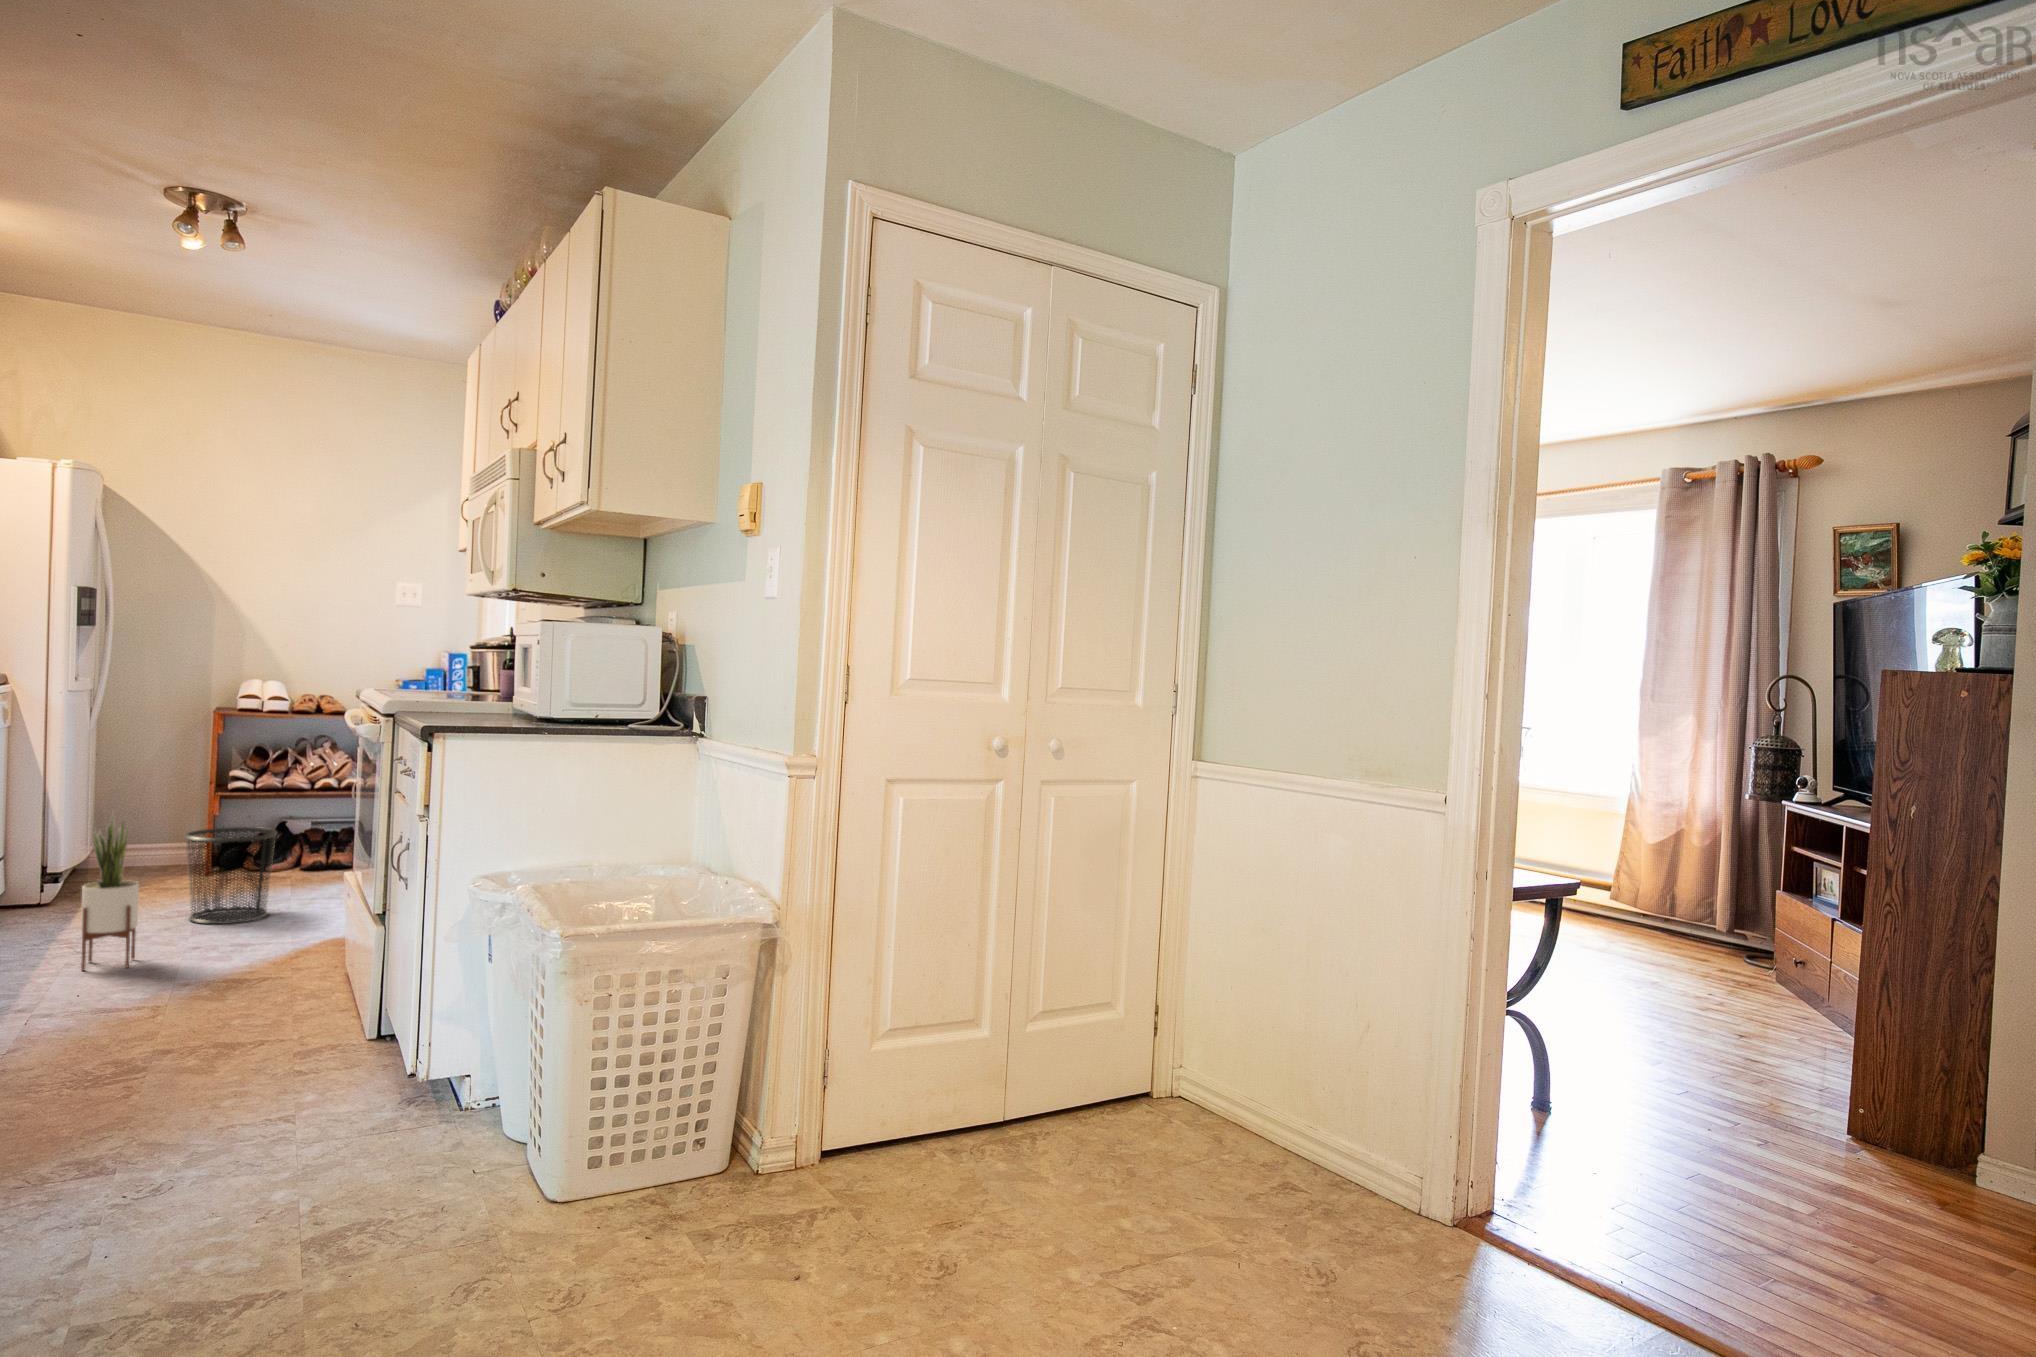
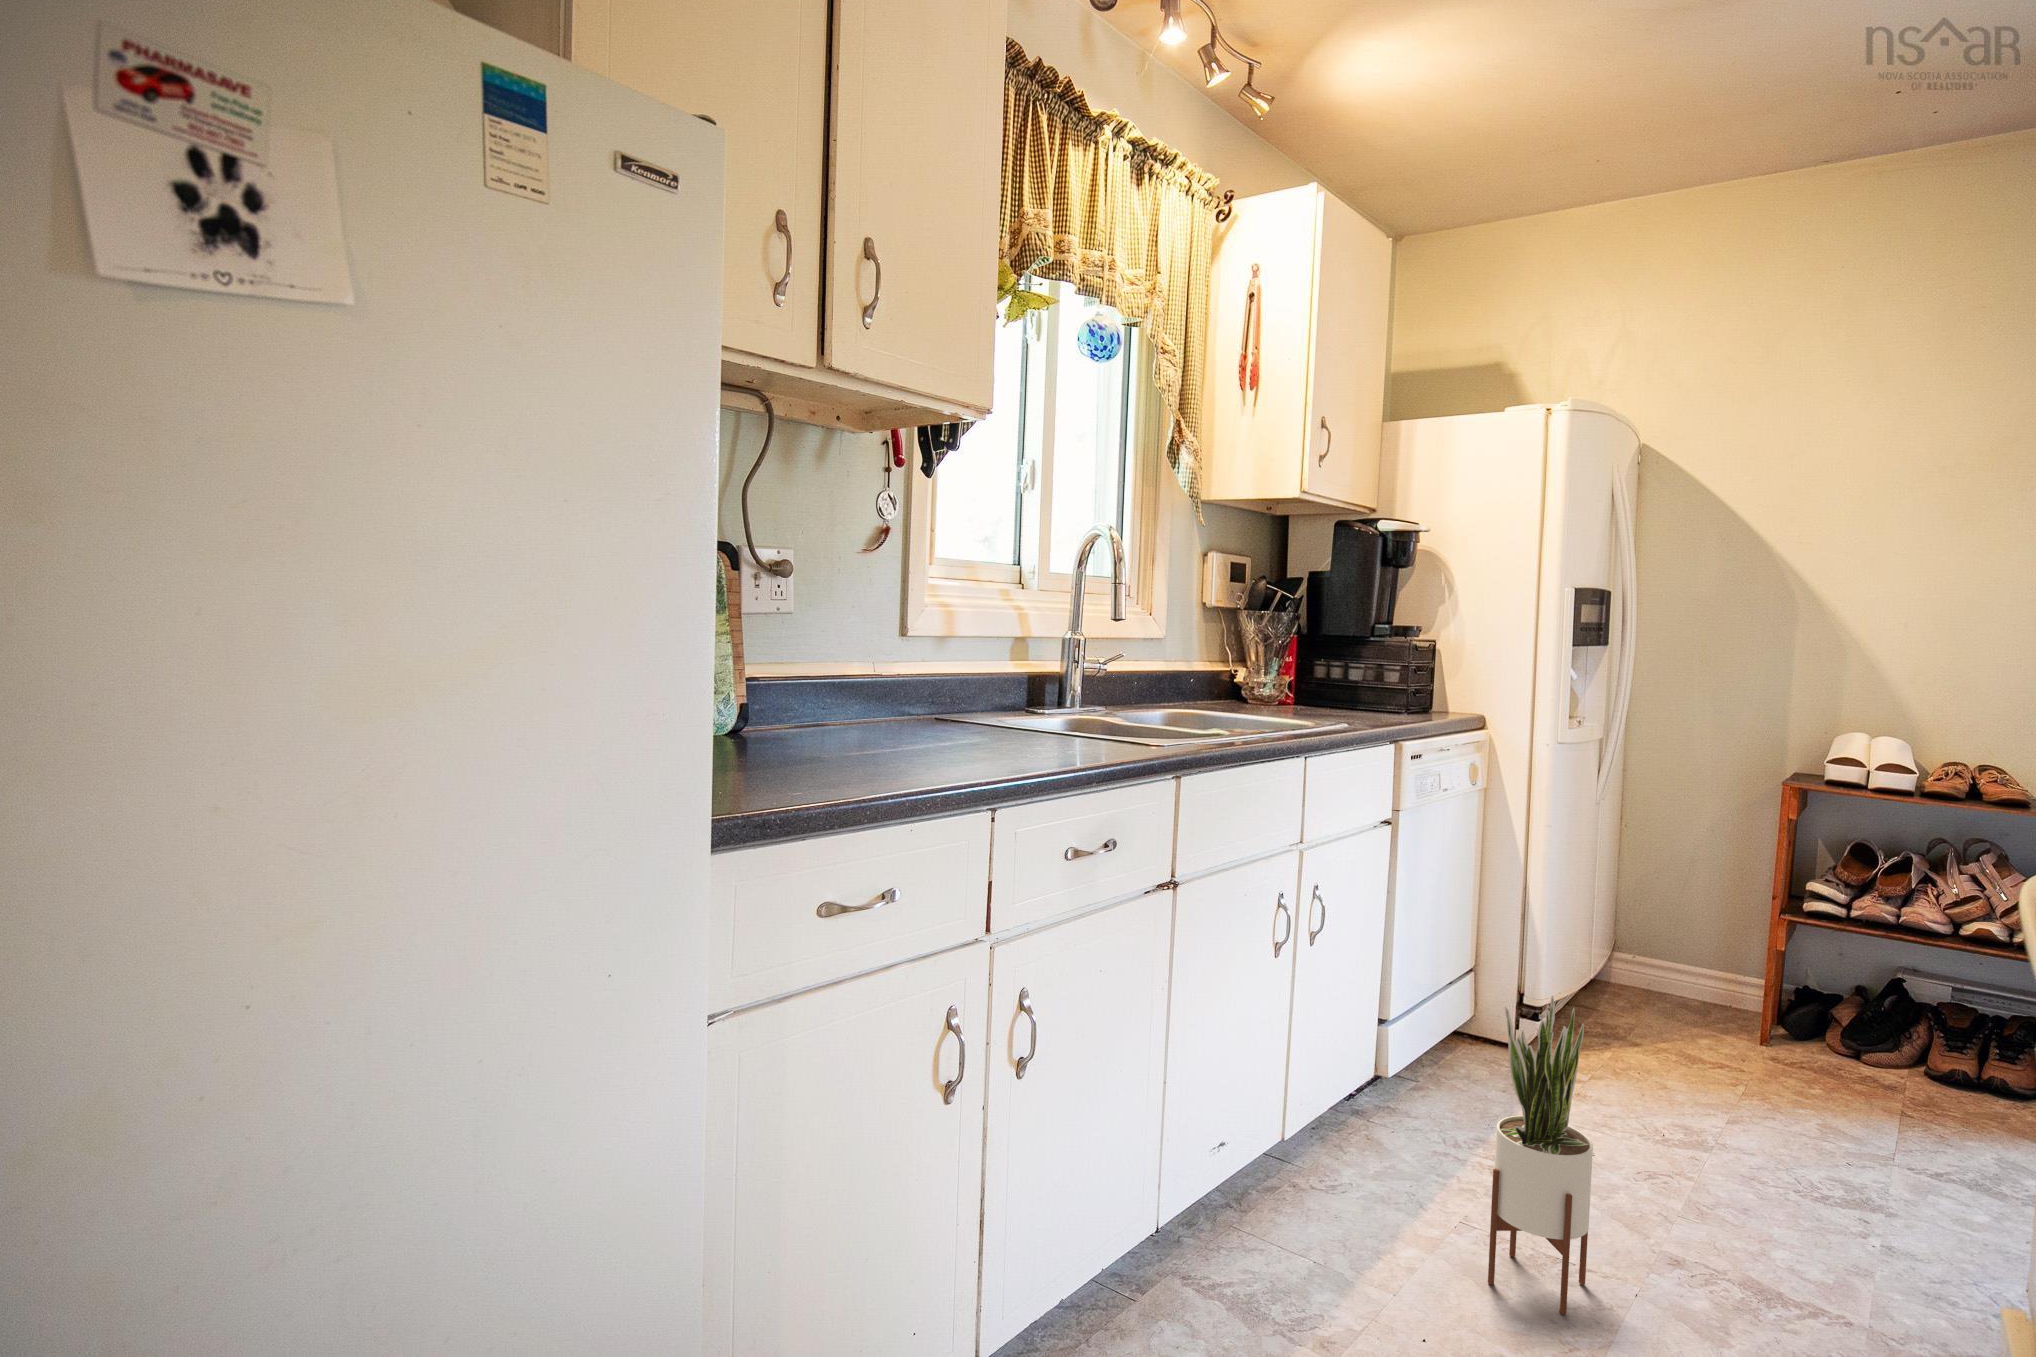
waste bin: present [184,827,277,924] -> none [1705,1011,1891,1227]

